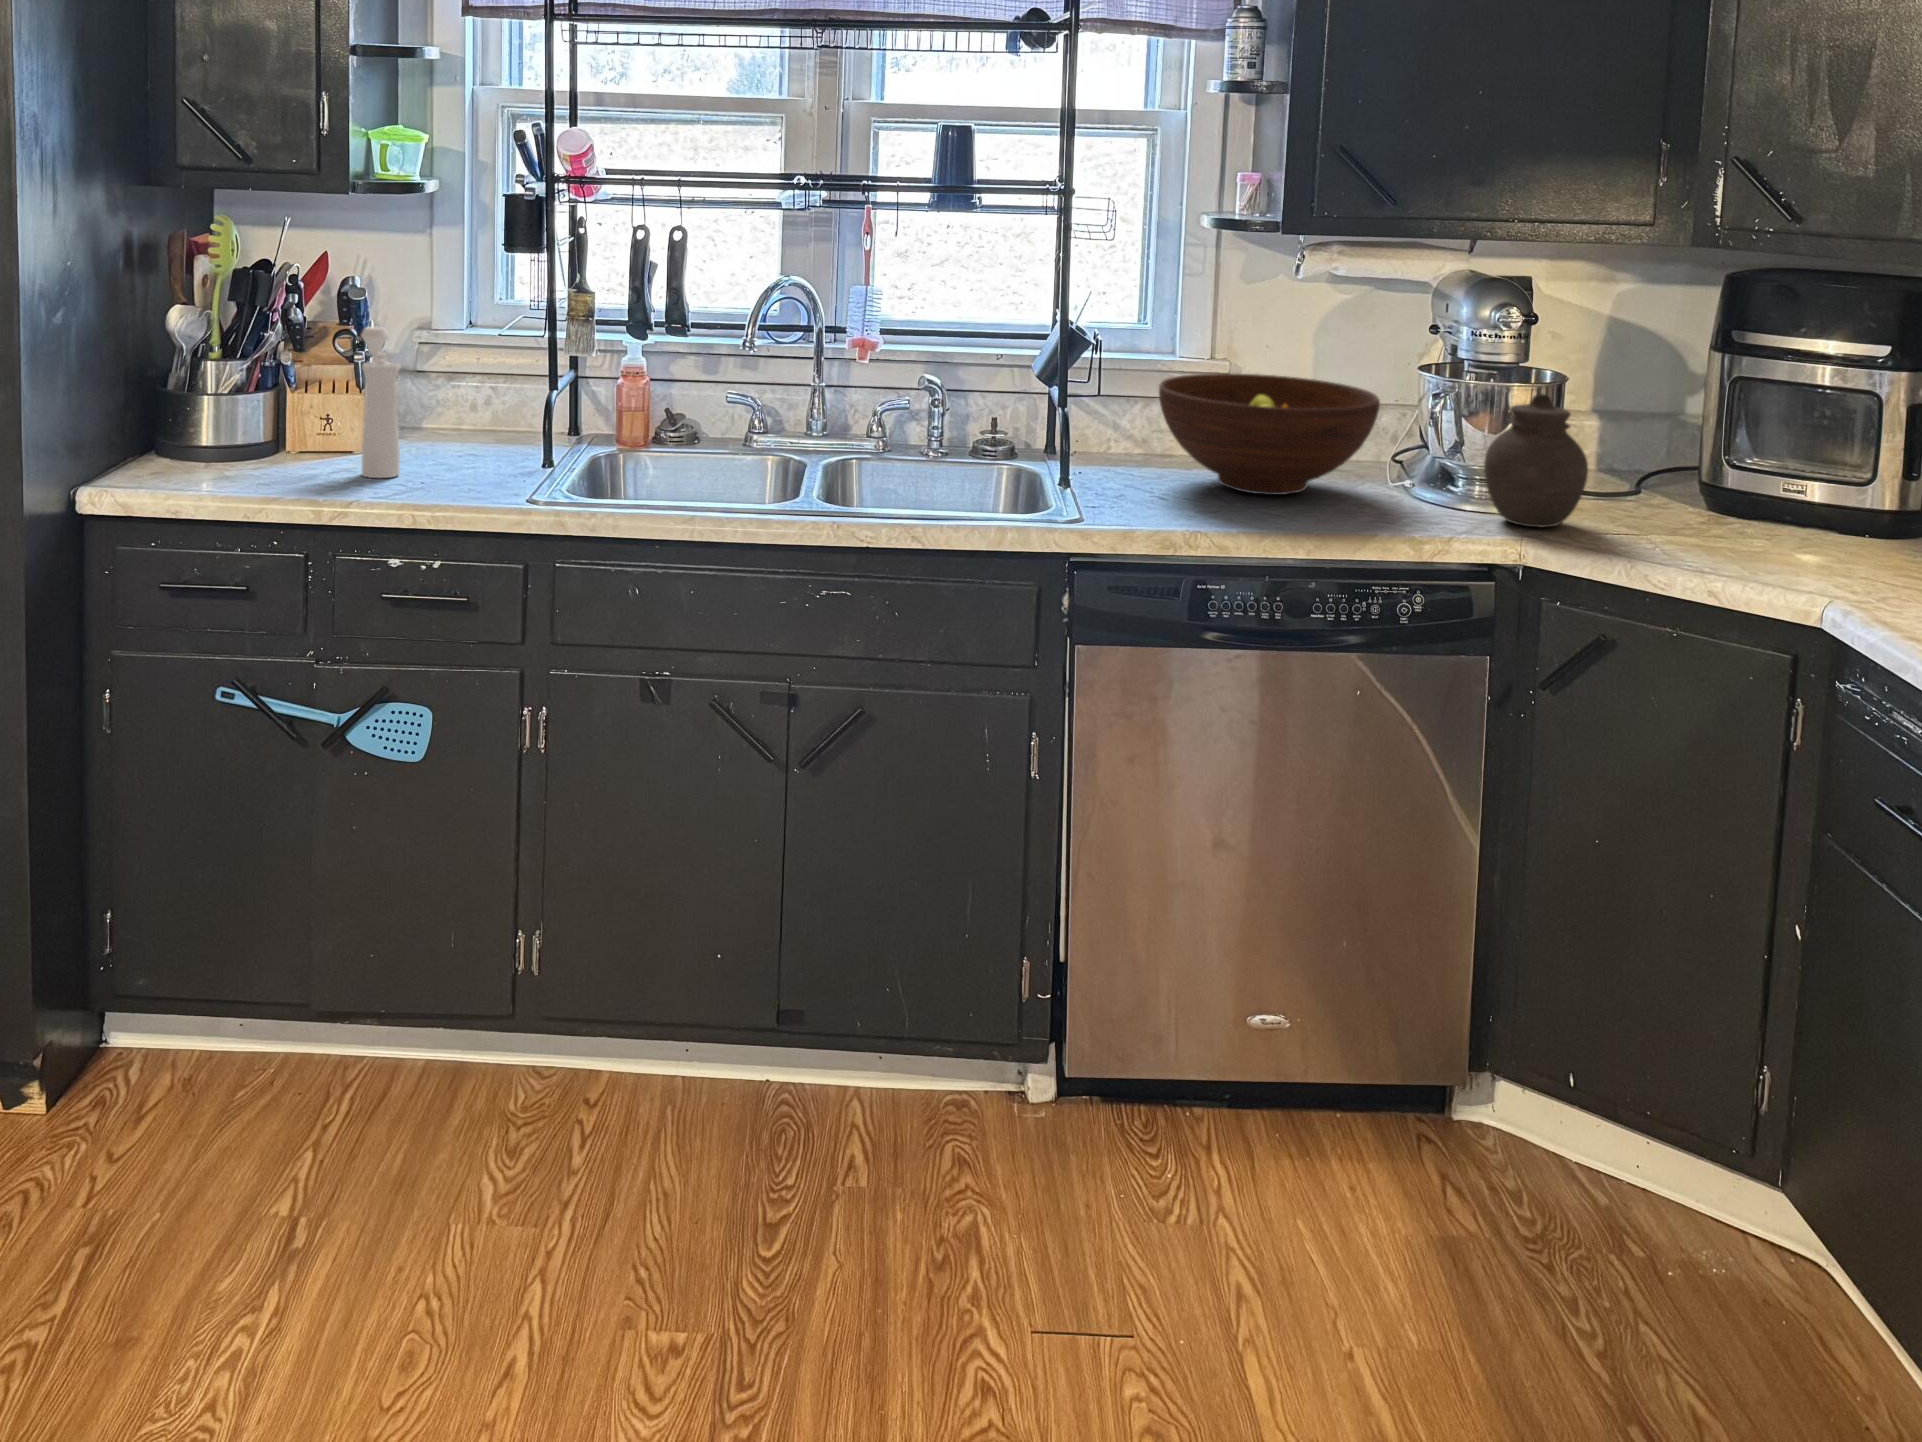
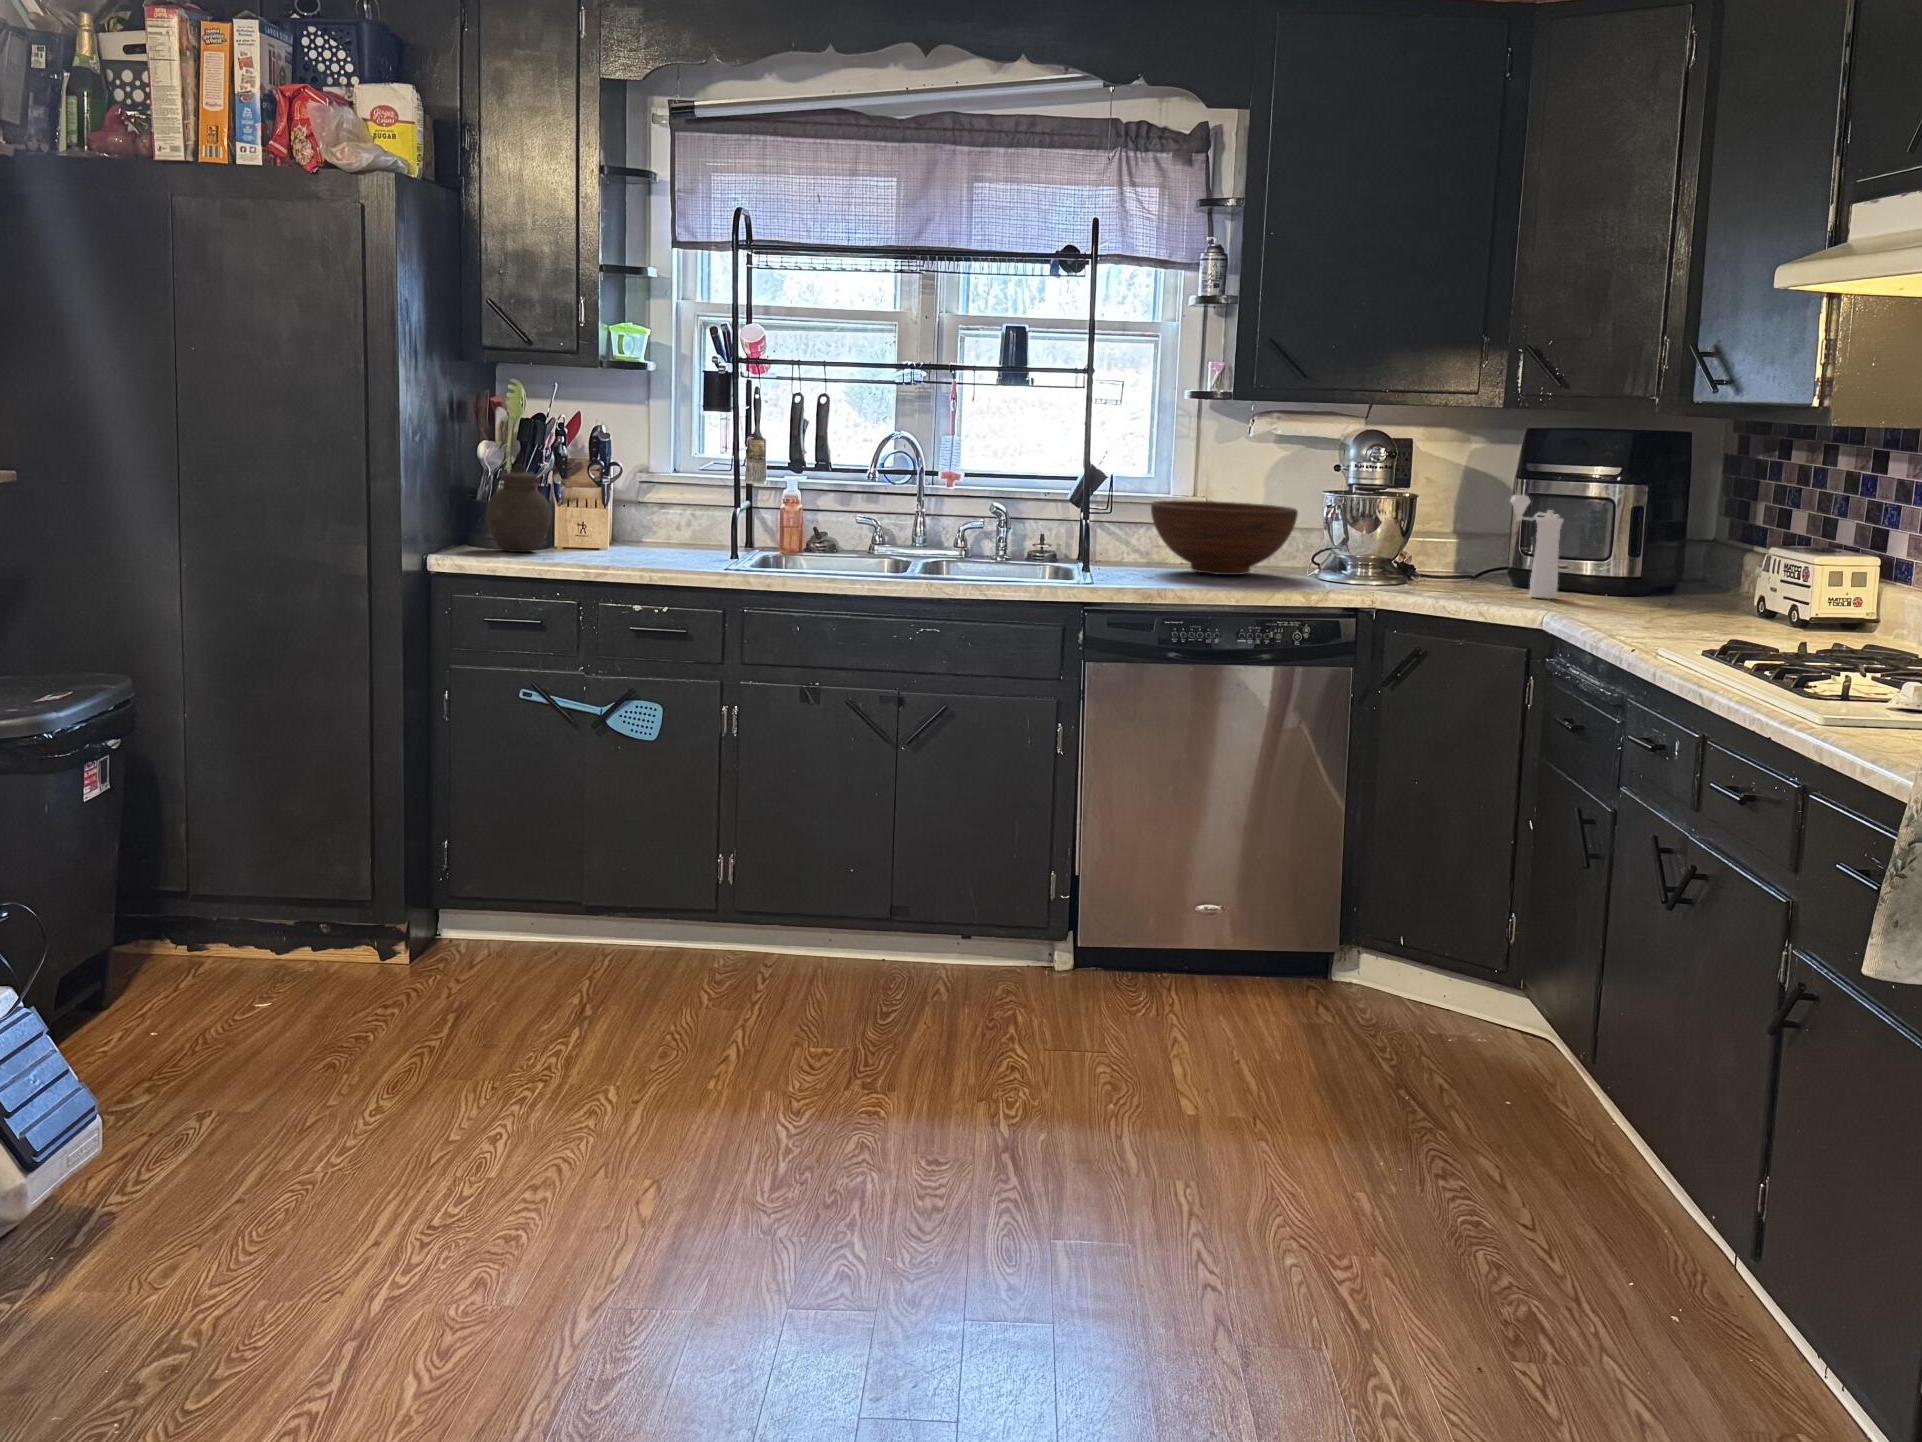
pepper mill: present [361,327,401,478] -> present [1510,495,1564,599]
jar: present [1484,394,1588,527] -> present [486,465,551,552]

